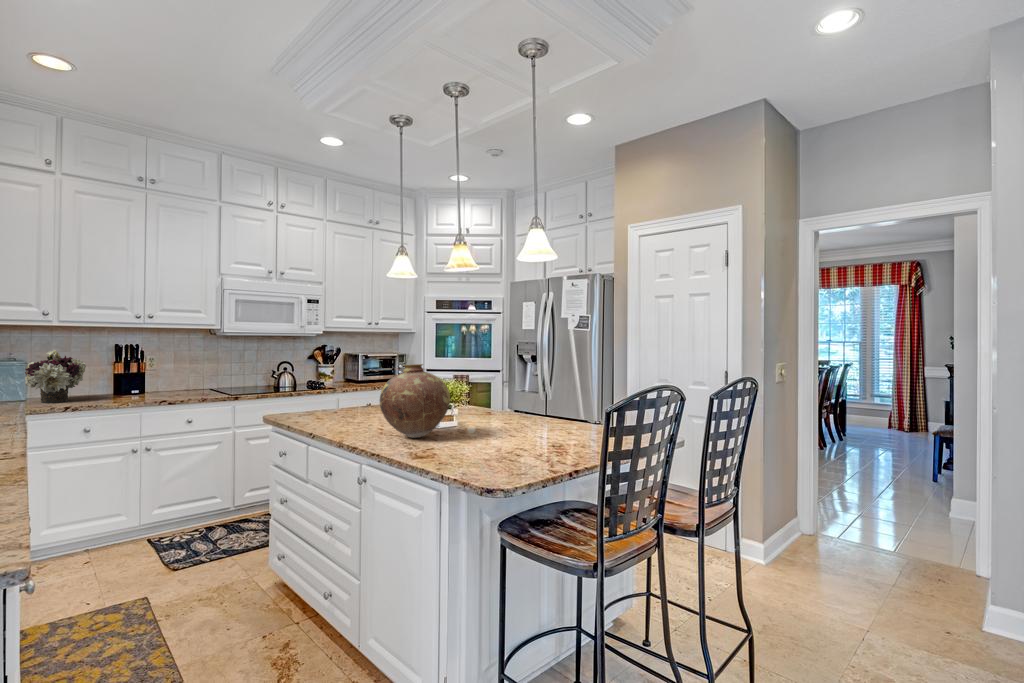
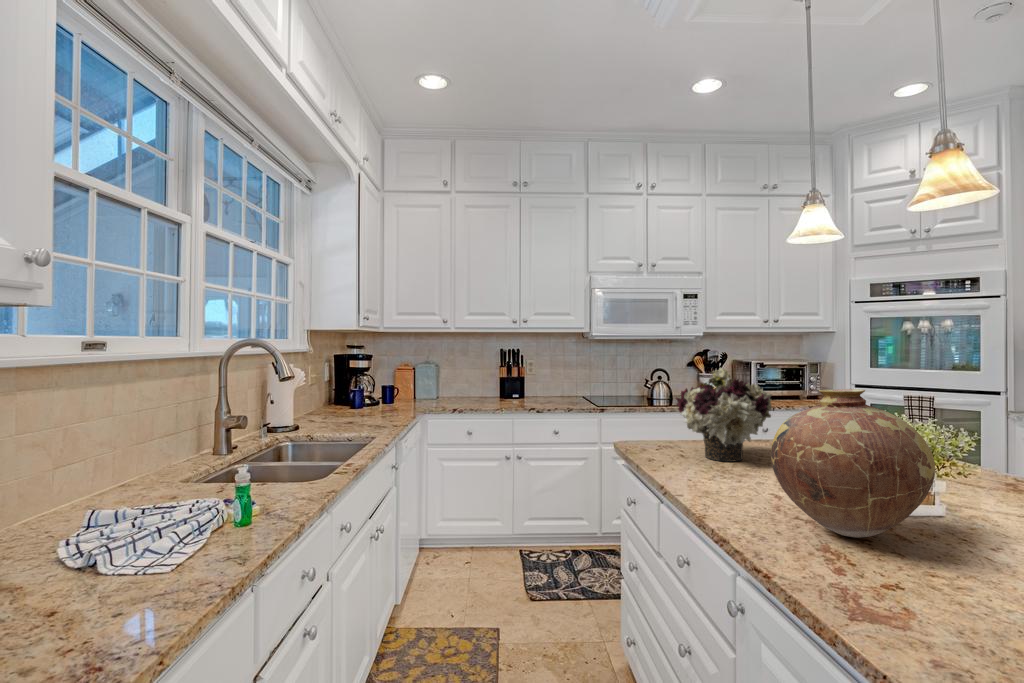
flower arrangement: present [25,350,86,403] -> present [676,368,772,462]

